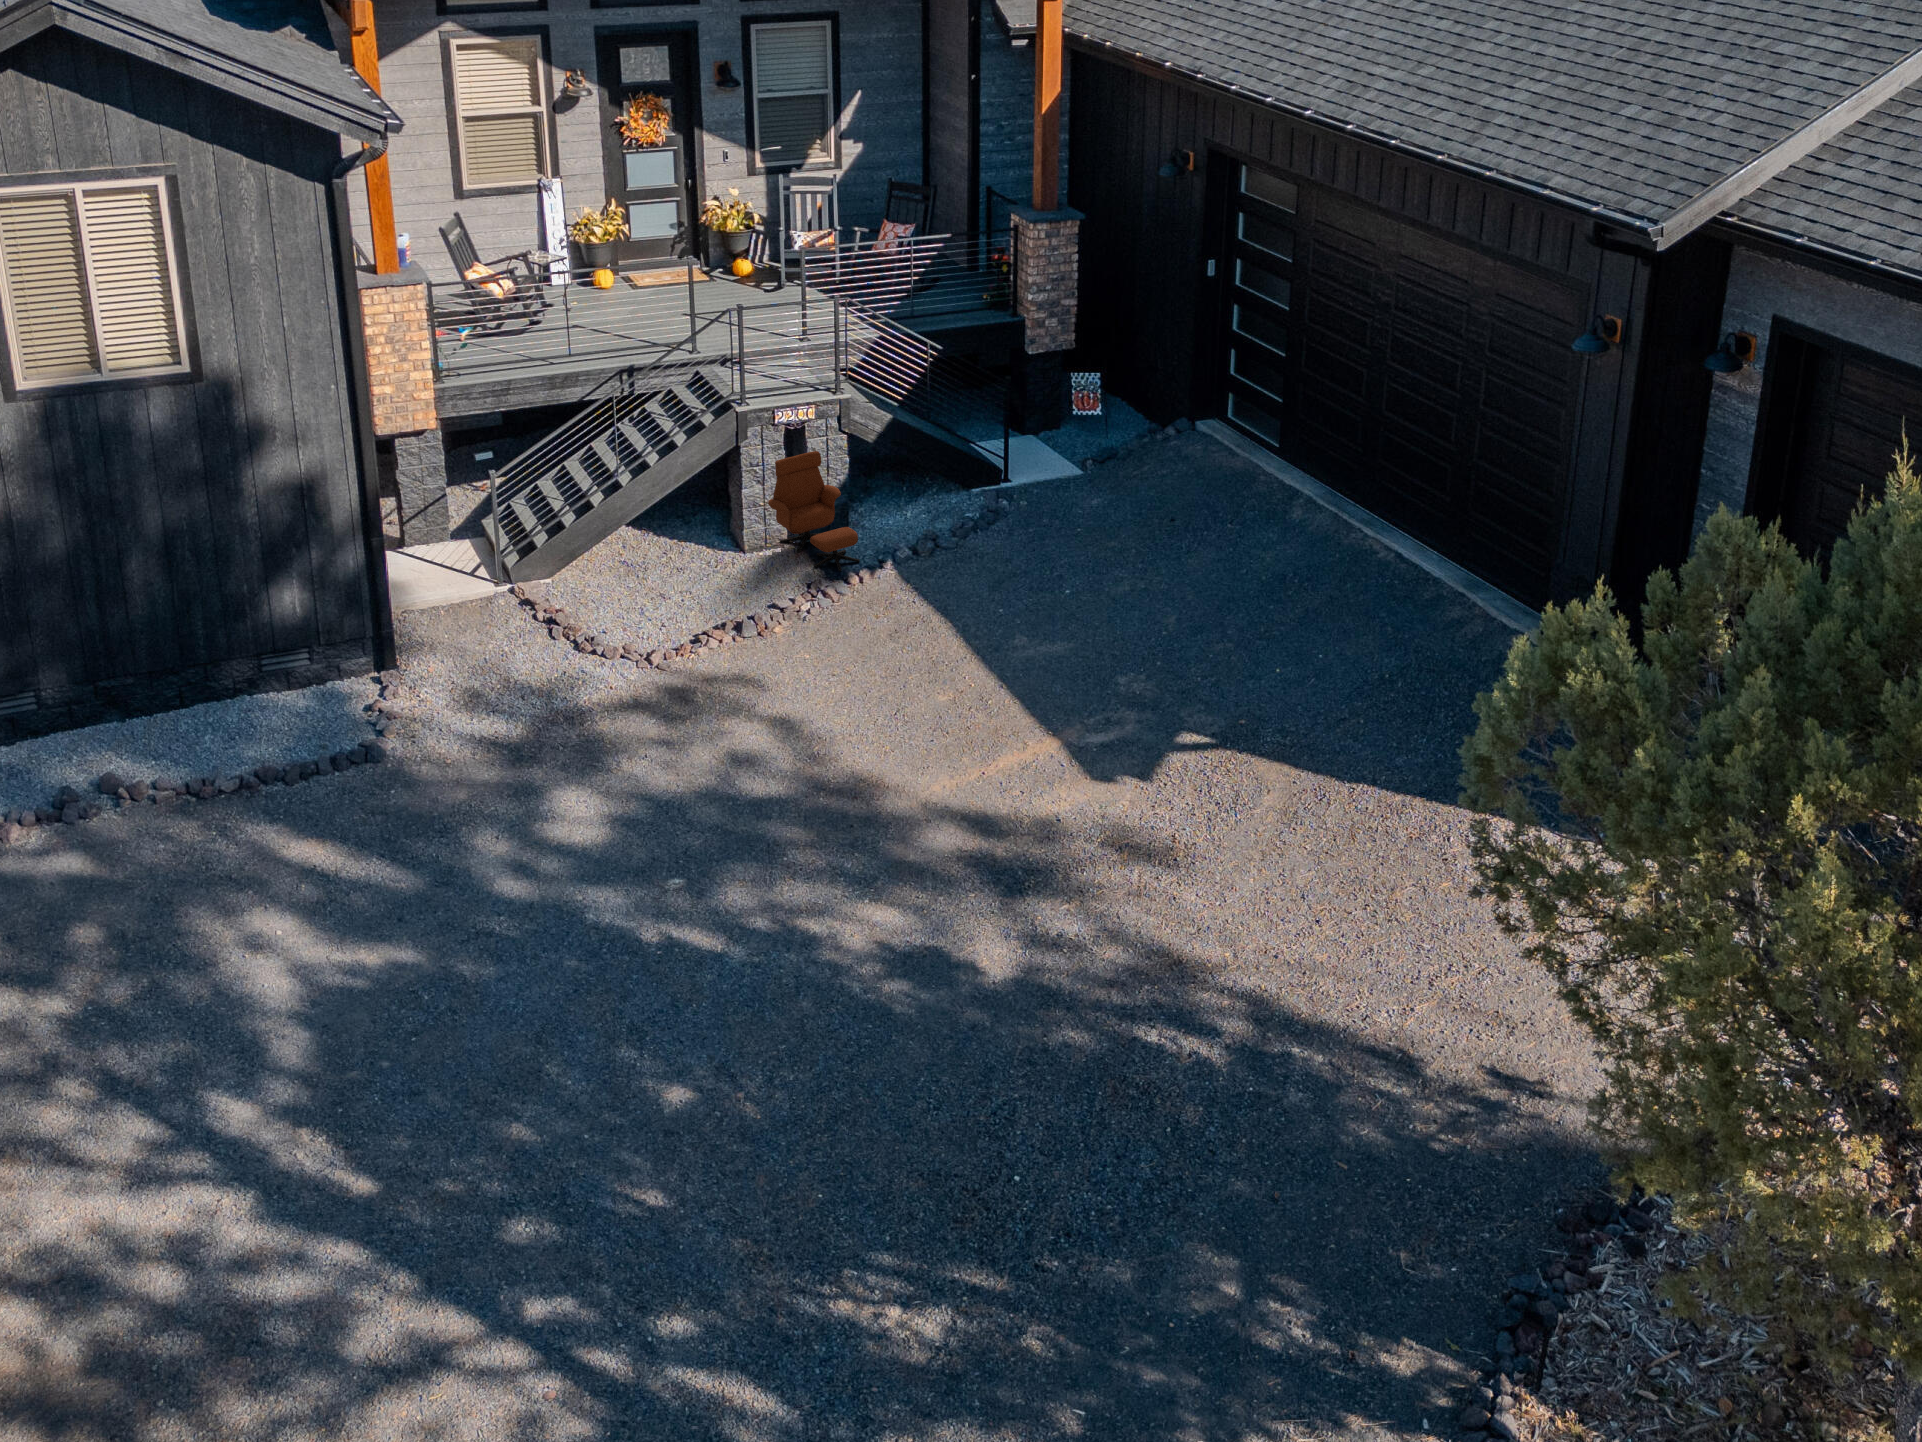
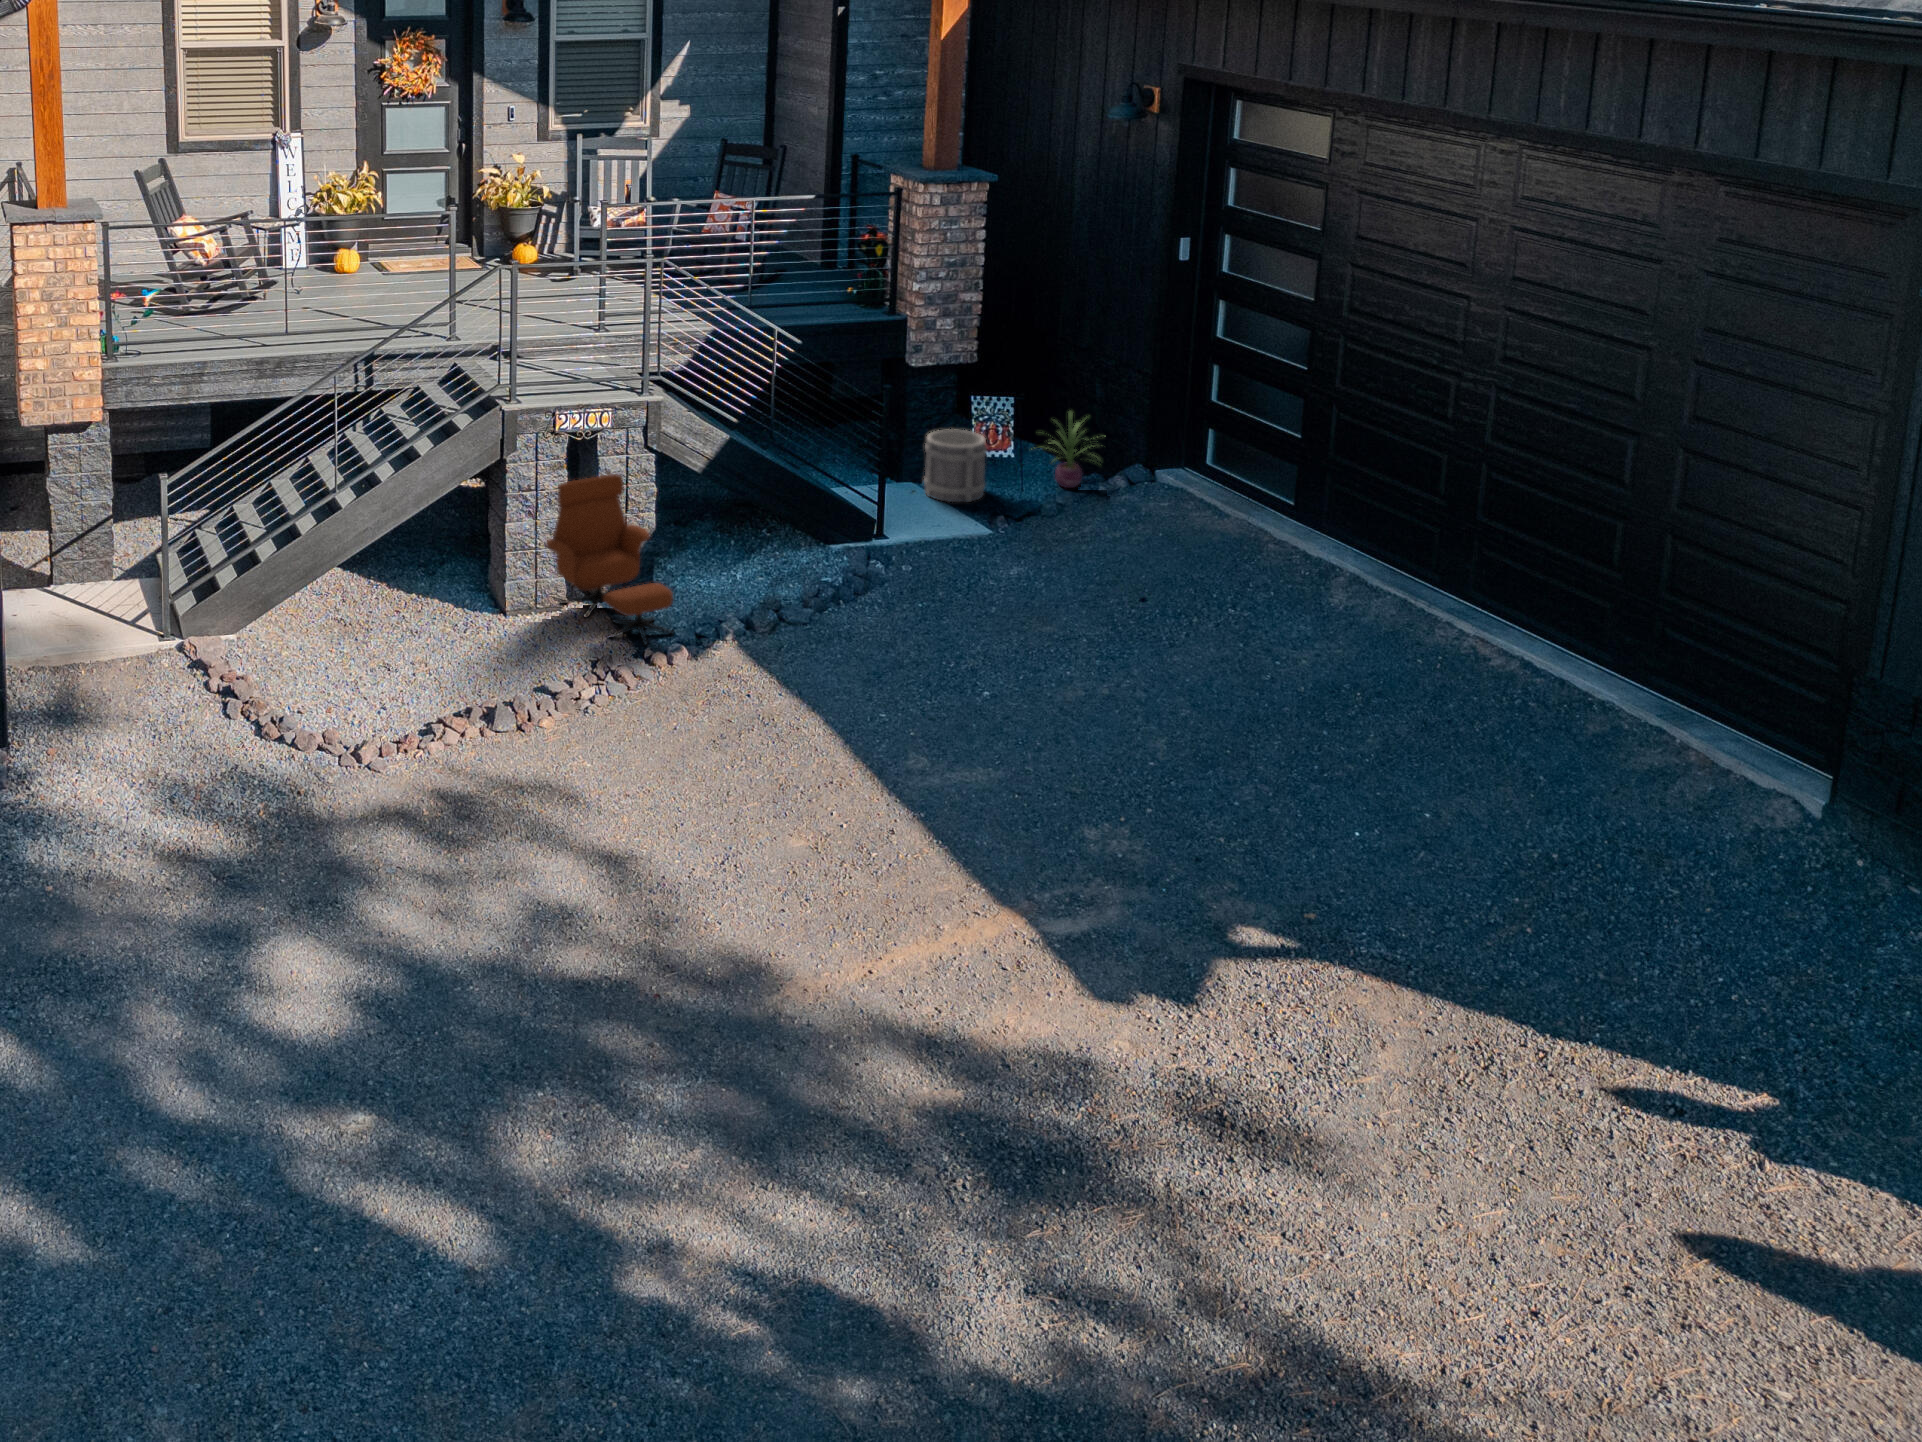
decorative plant: none [1109,378,1165,433] -> present [1055,411,1098,488]
bucket: none [1036,395,1079,448] -> present [924,430,987,502]

